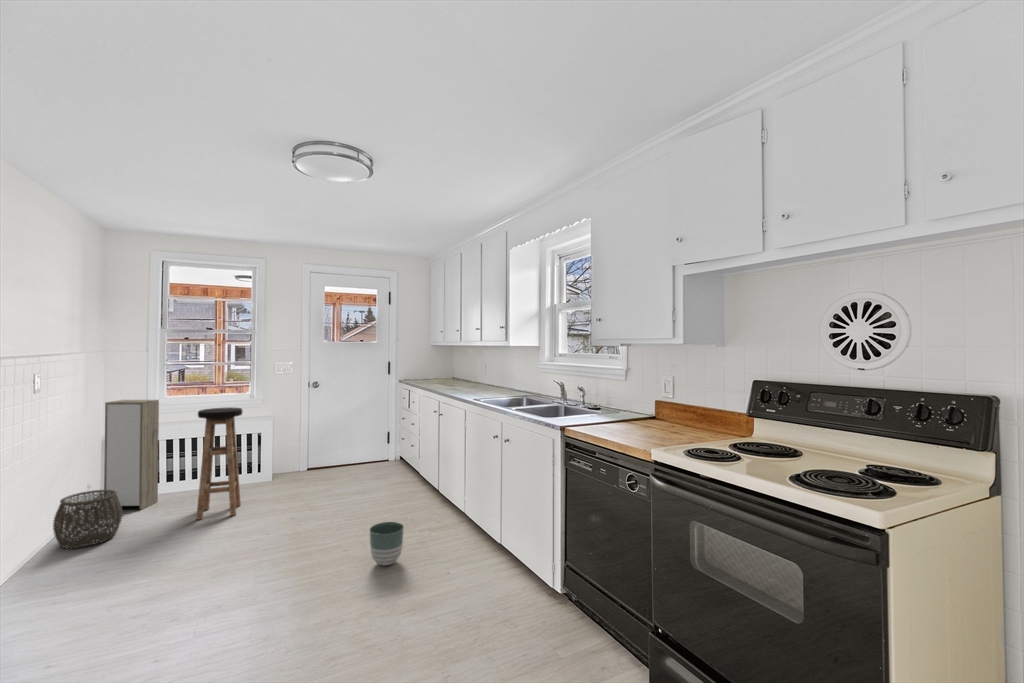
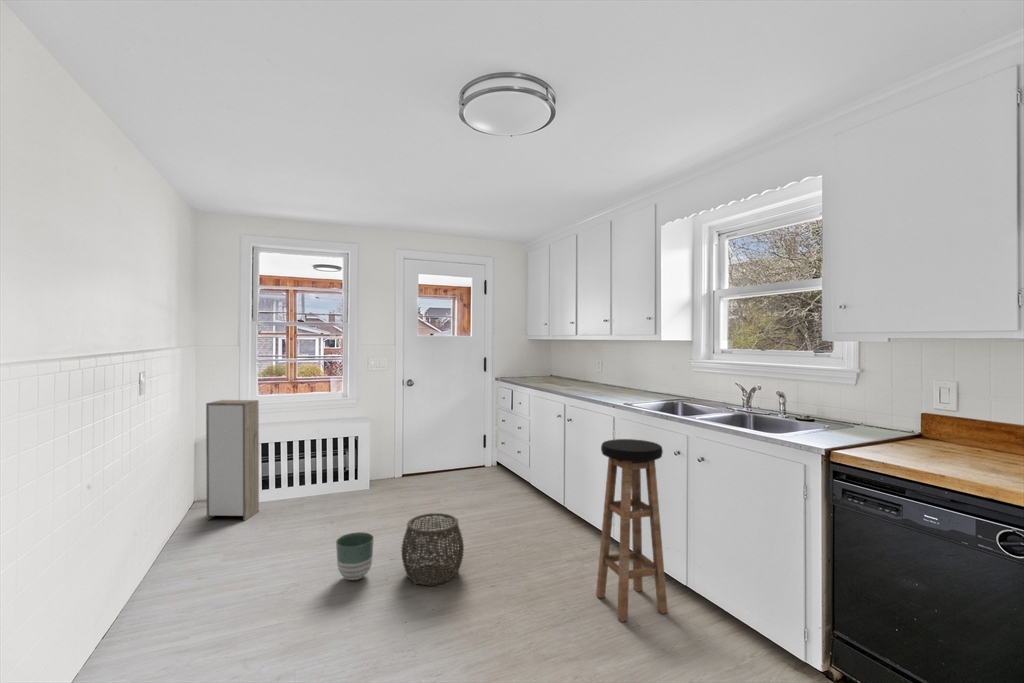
bar stool: present [196,407,243,519] -> present [596,439,668,621]
woven basket: present [53,490,122,548] -> present [401,513,464,586]
planter: present [370,522,404,566] -> present [336,532,374,580]

